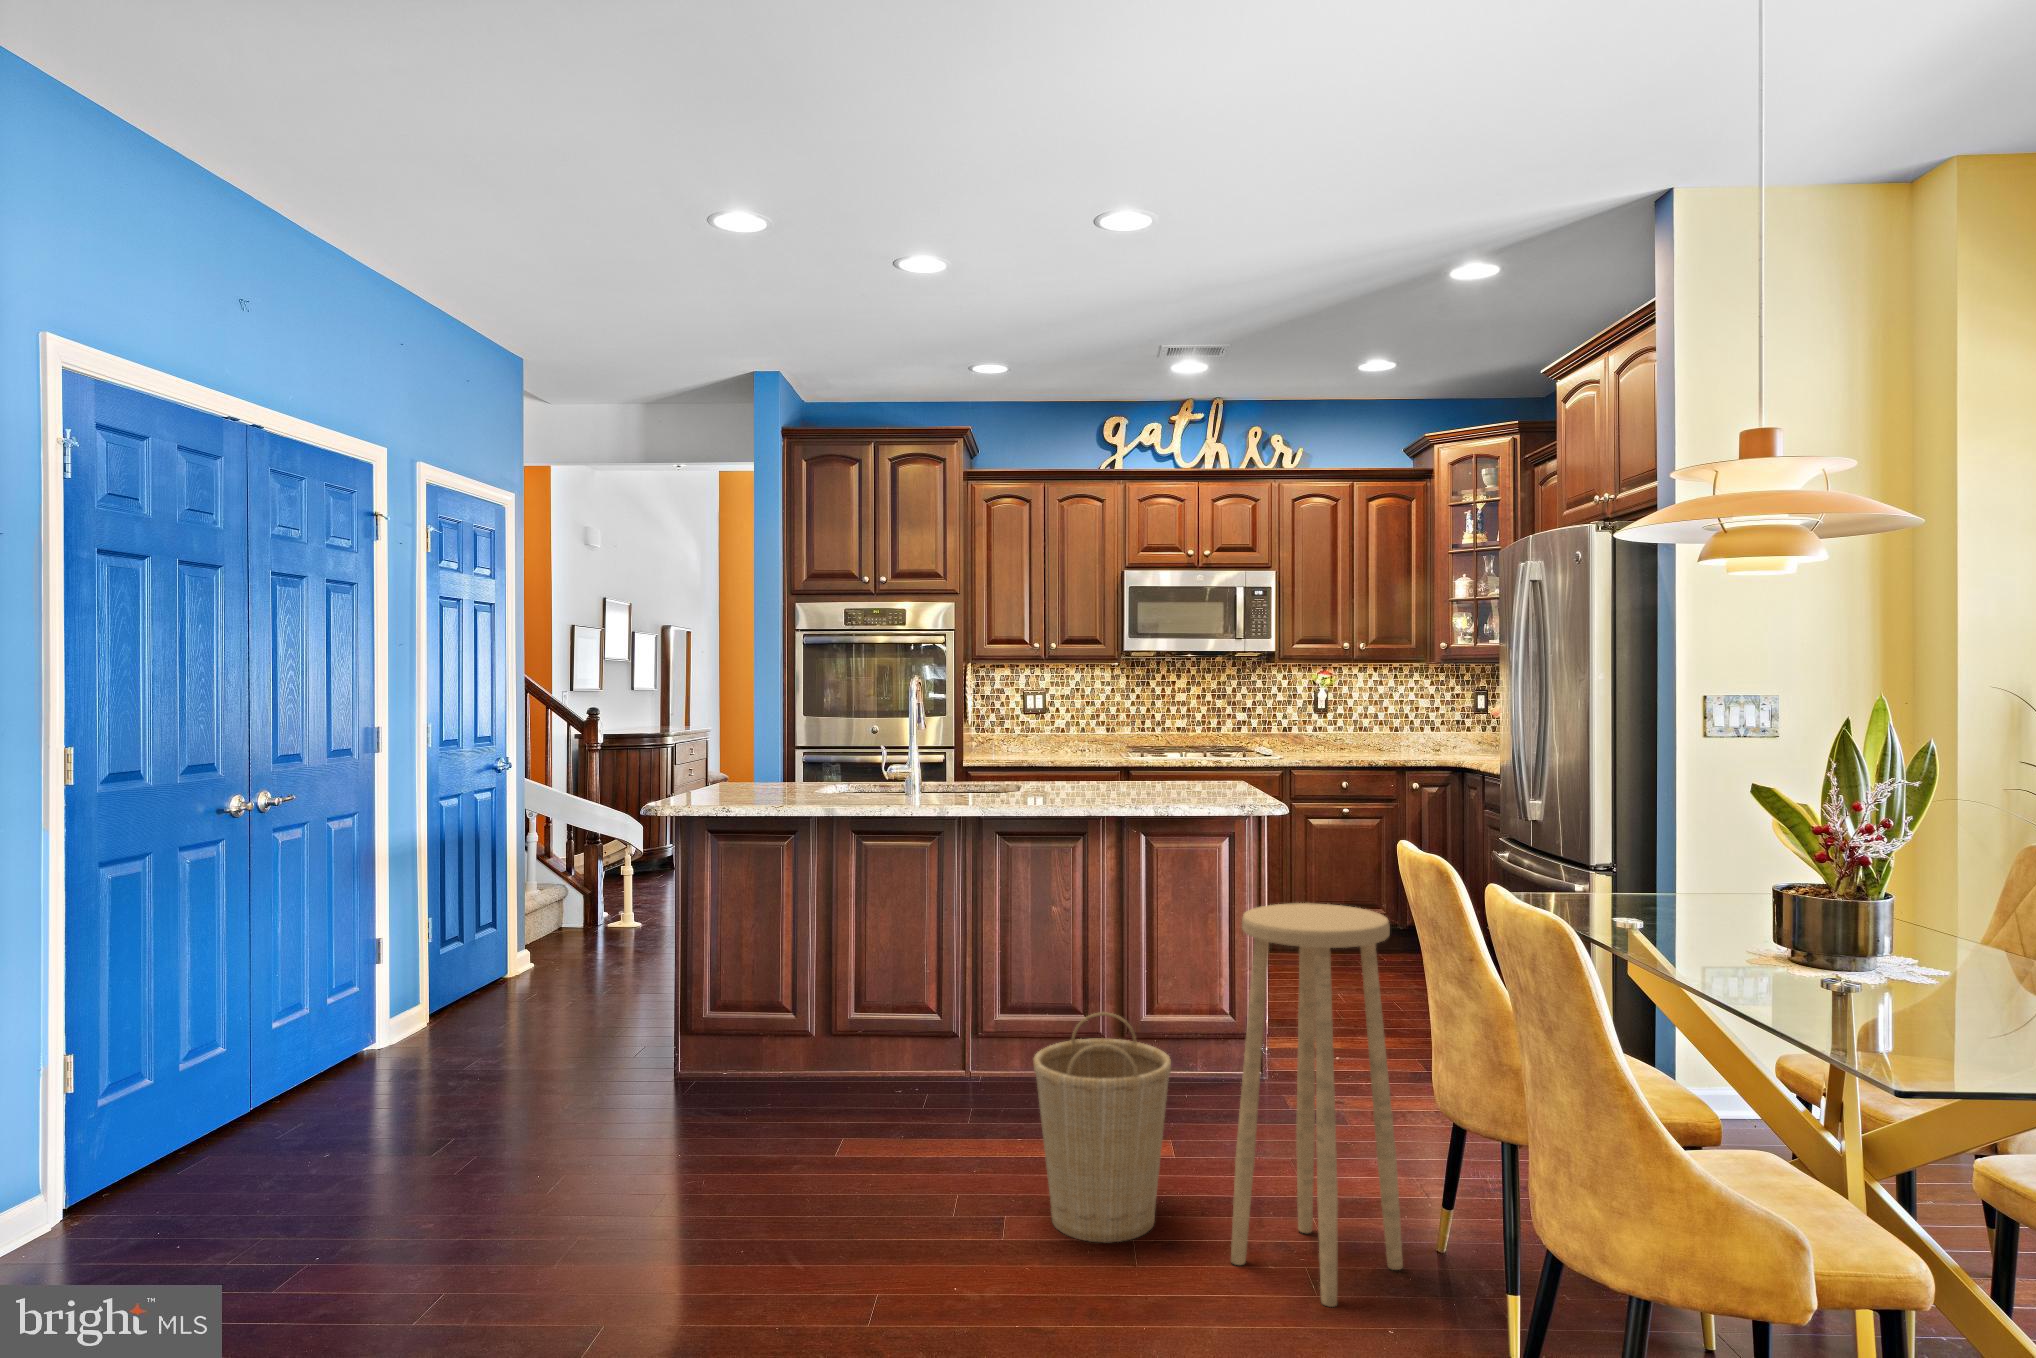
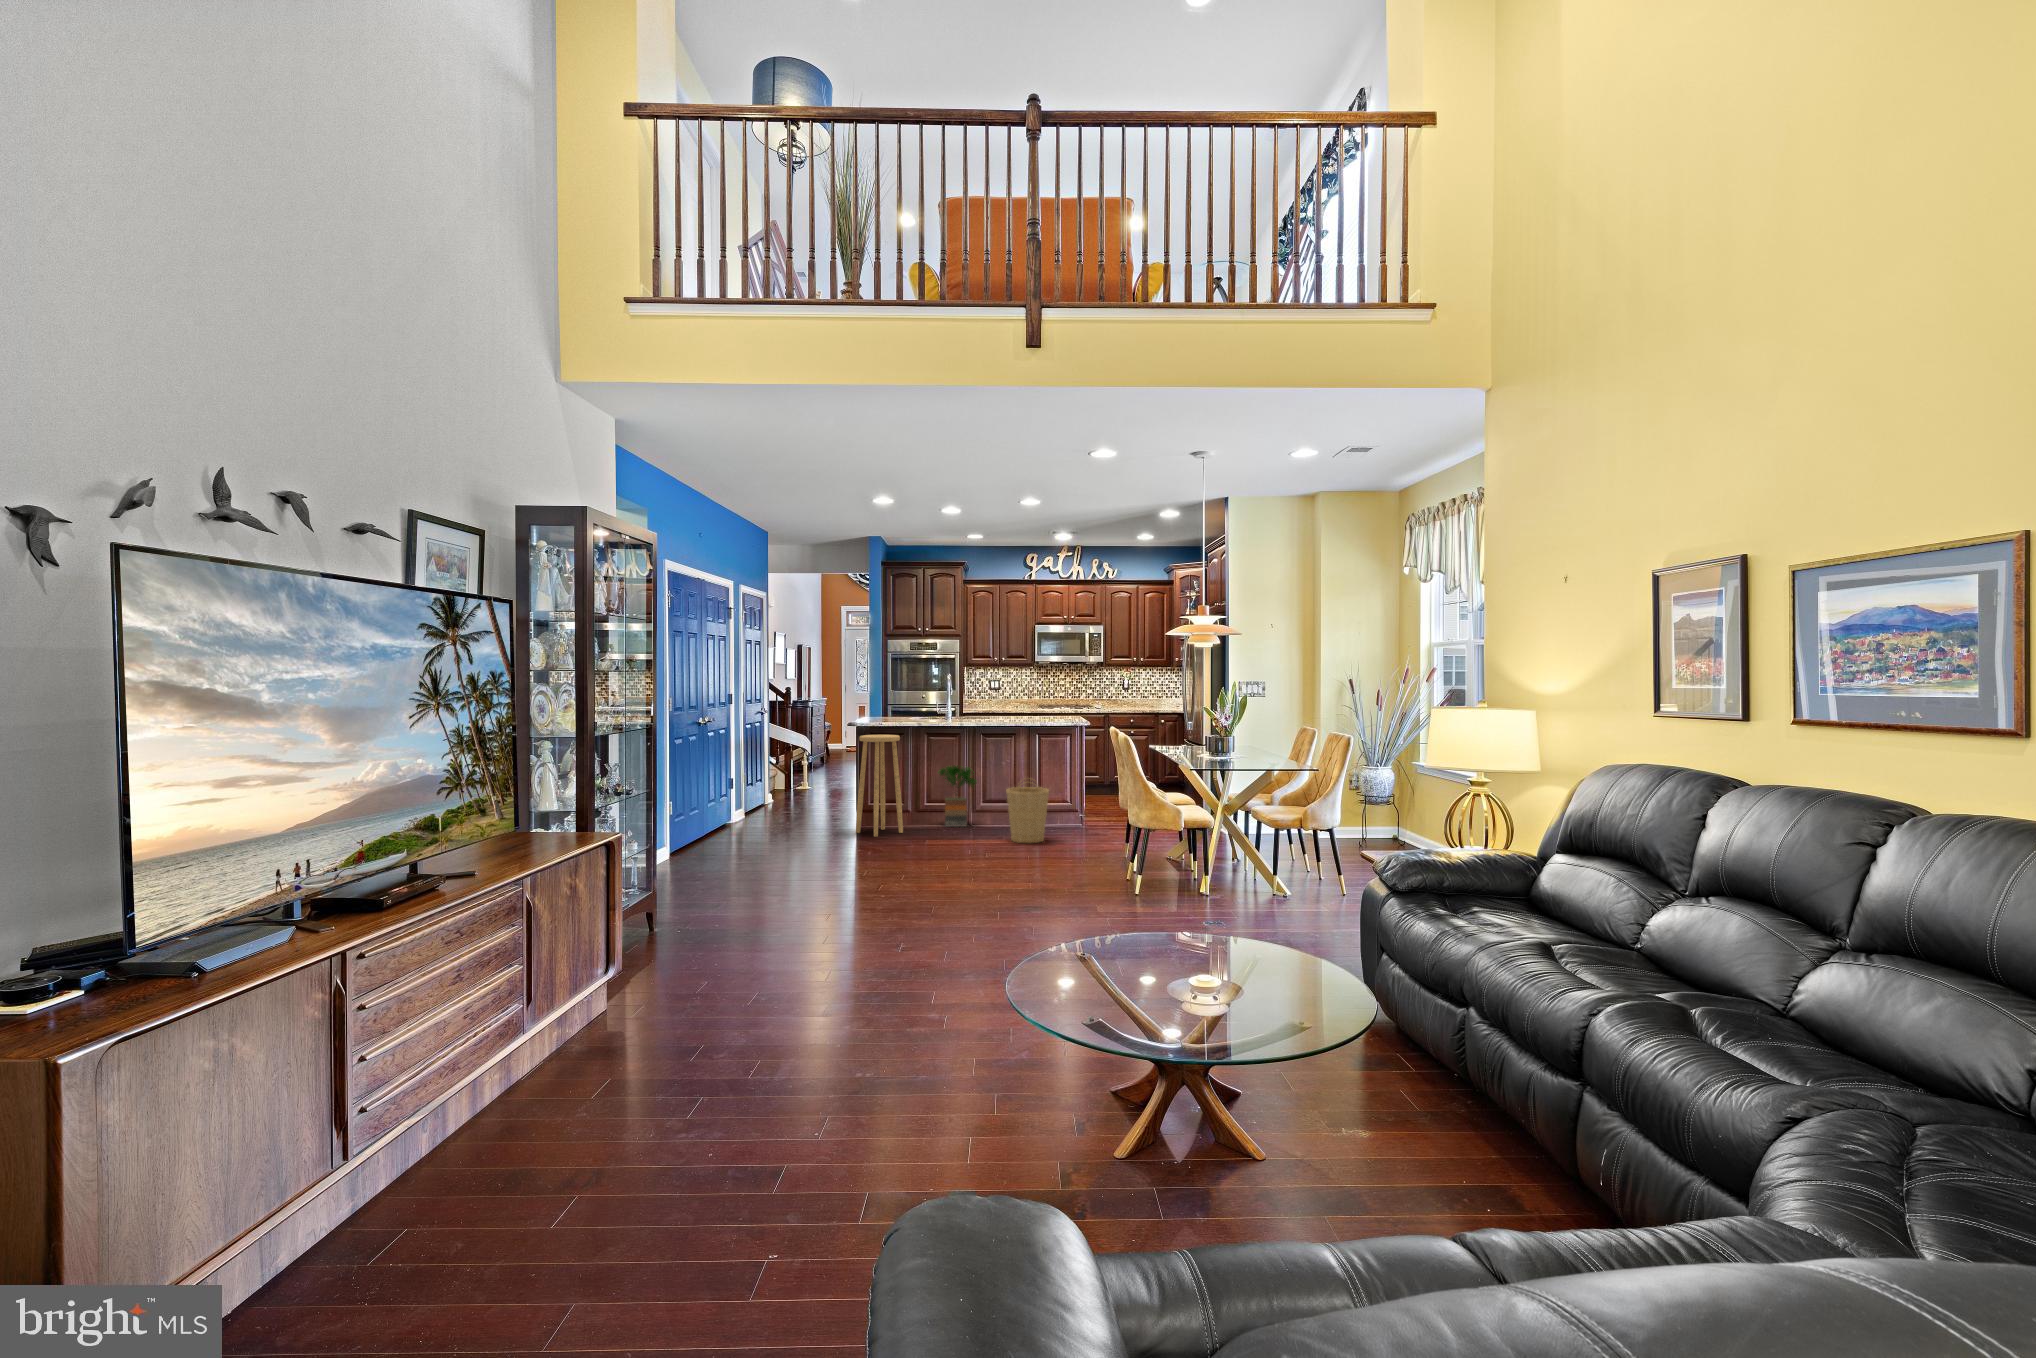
stool: present [1231,903,1403,1307] -> present [856,735,903,837]
potted tree: none [852,937,967,1118] -> present [938,765,977,827]

